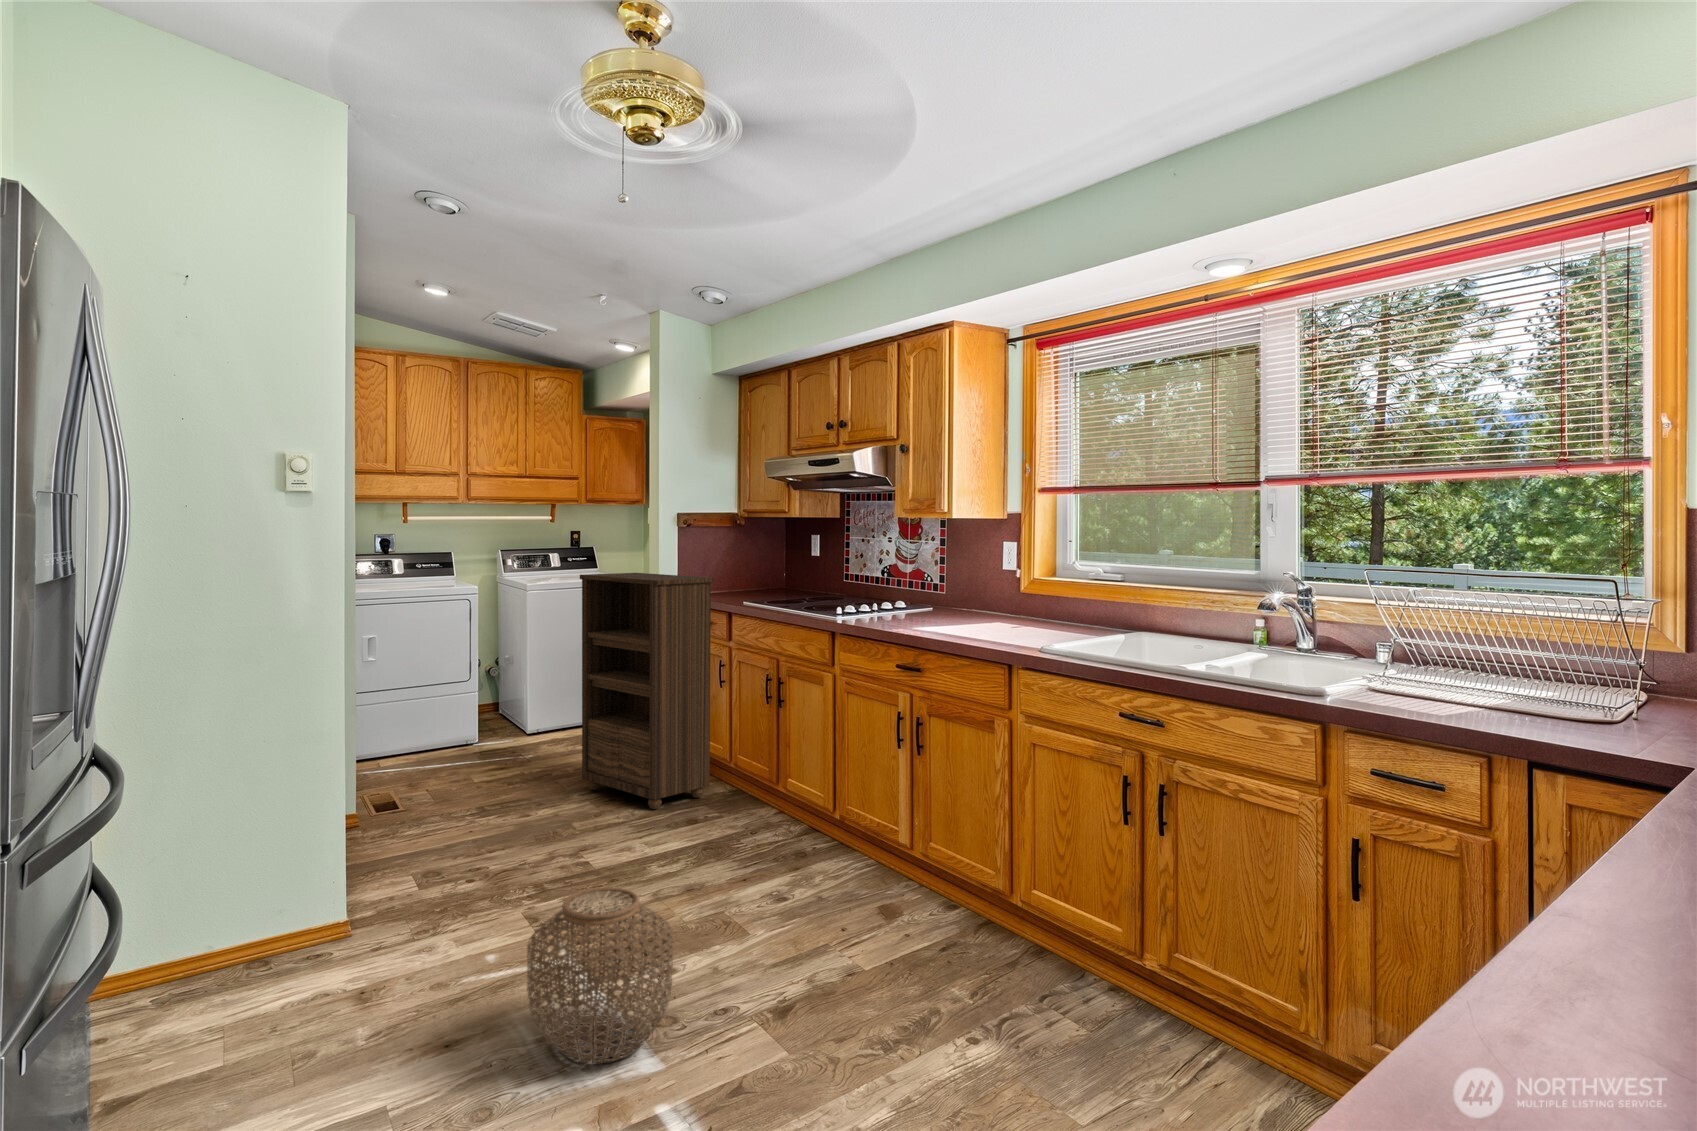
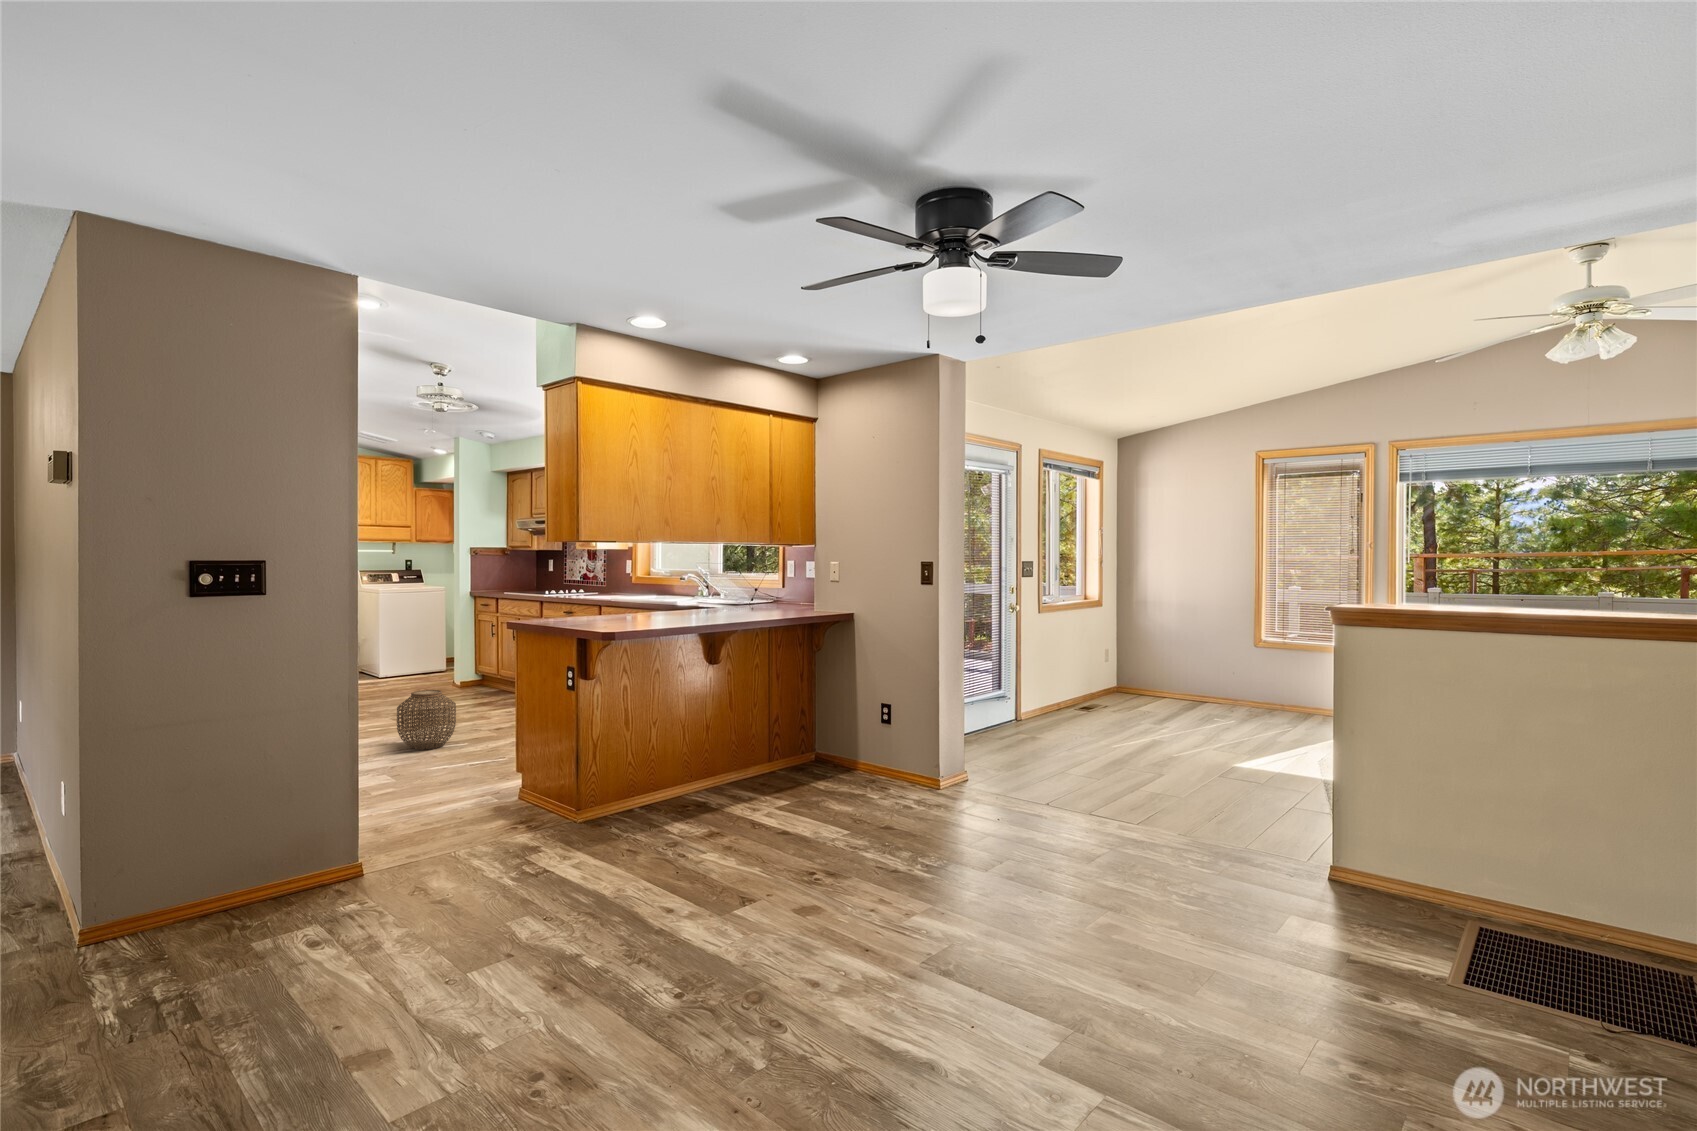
bookshelf: present [580,573,713,809] -> none [414,580,488,698]

